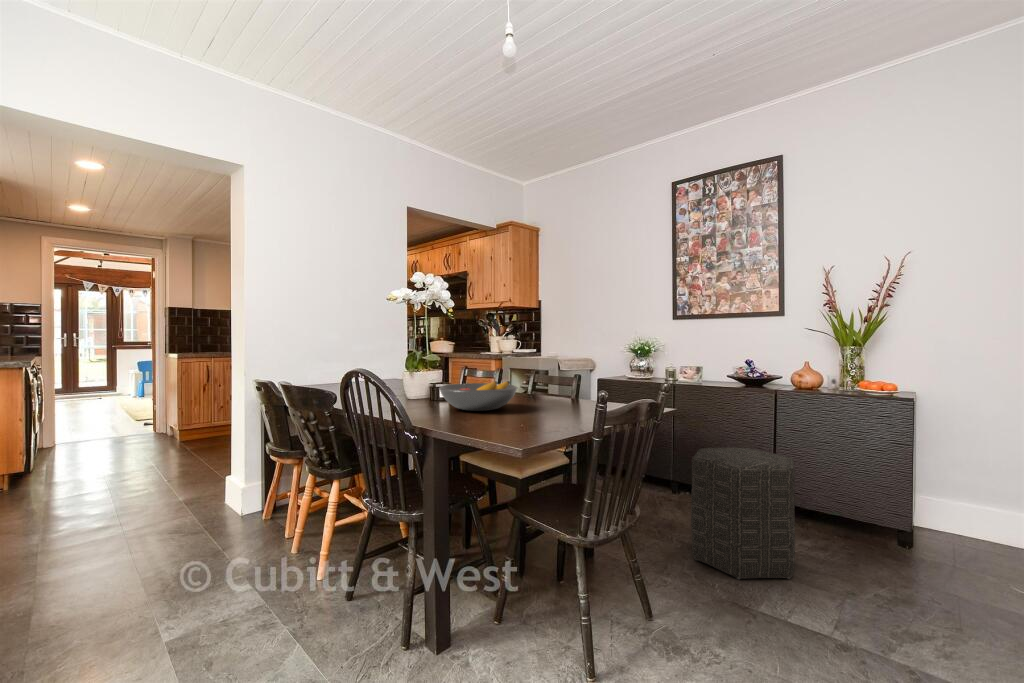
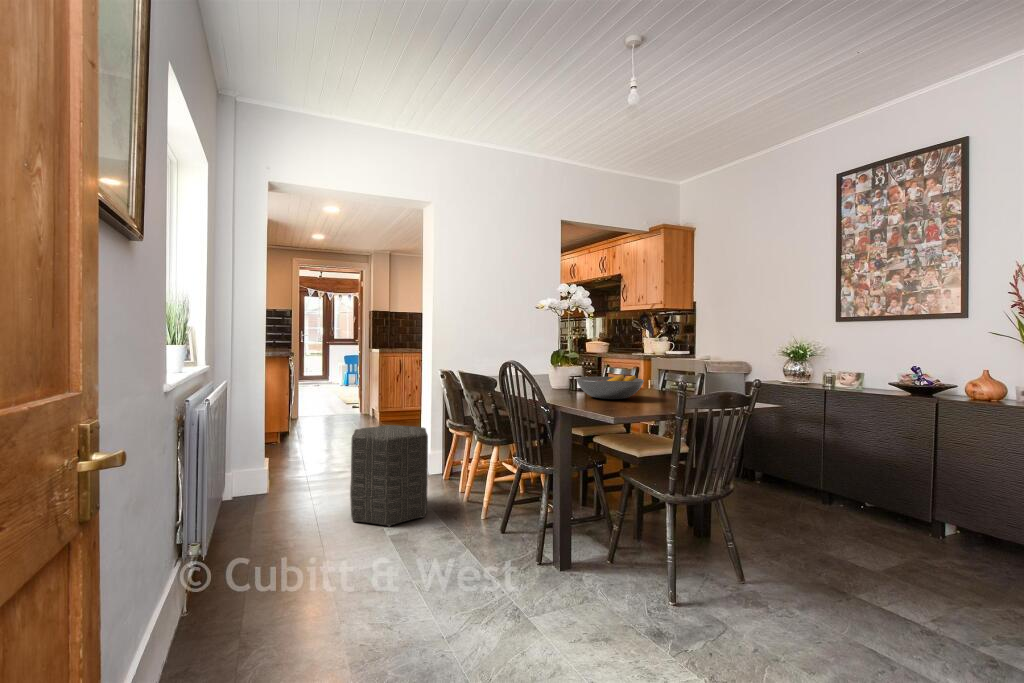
ottoman: present [691,448,795,579] -> present [350,425,428,527]

